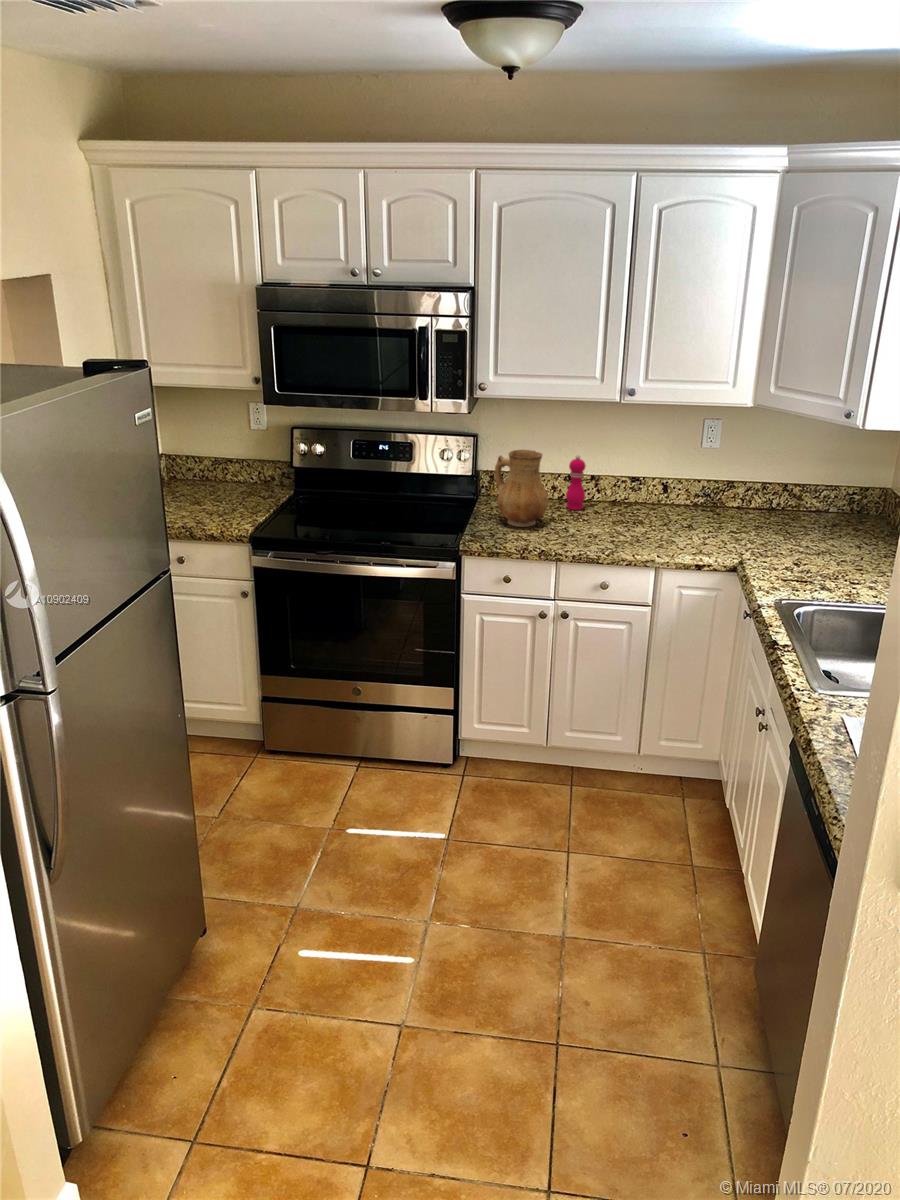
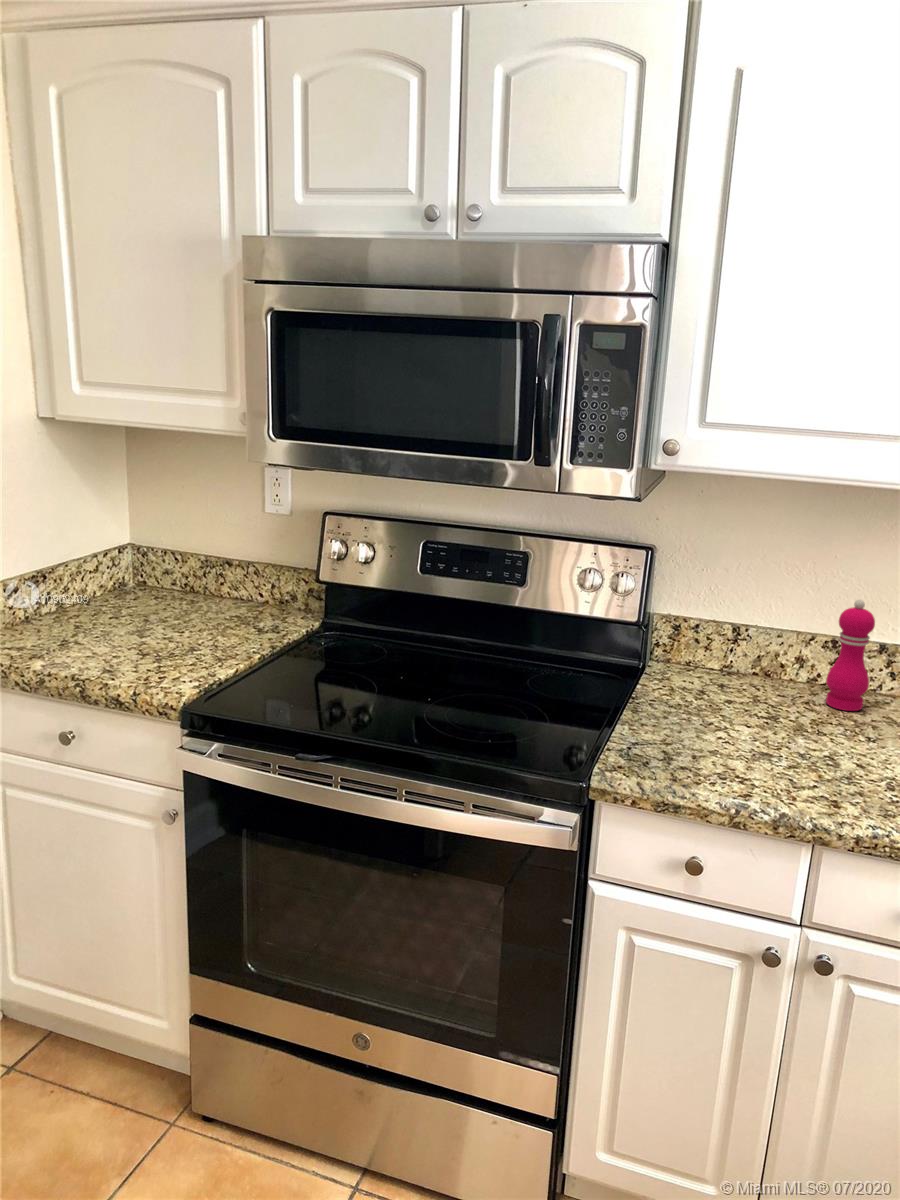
ceramic pitcher: present [495,450,548,527] -> none [682,580,796,744]

